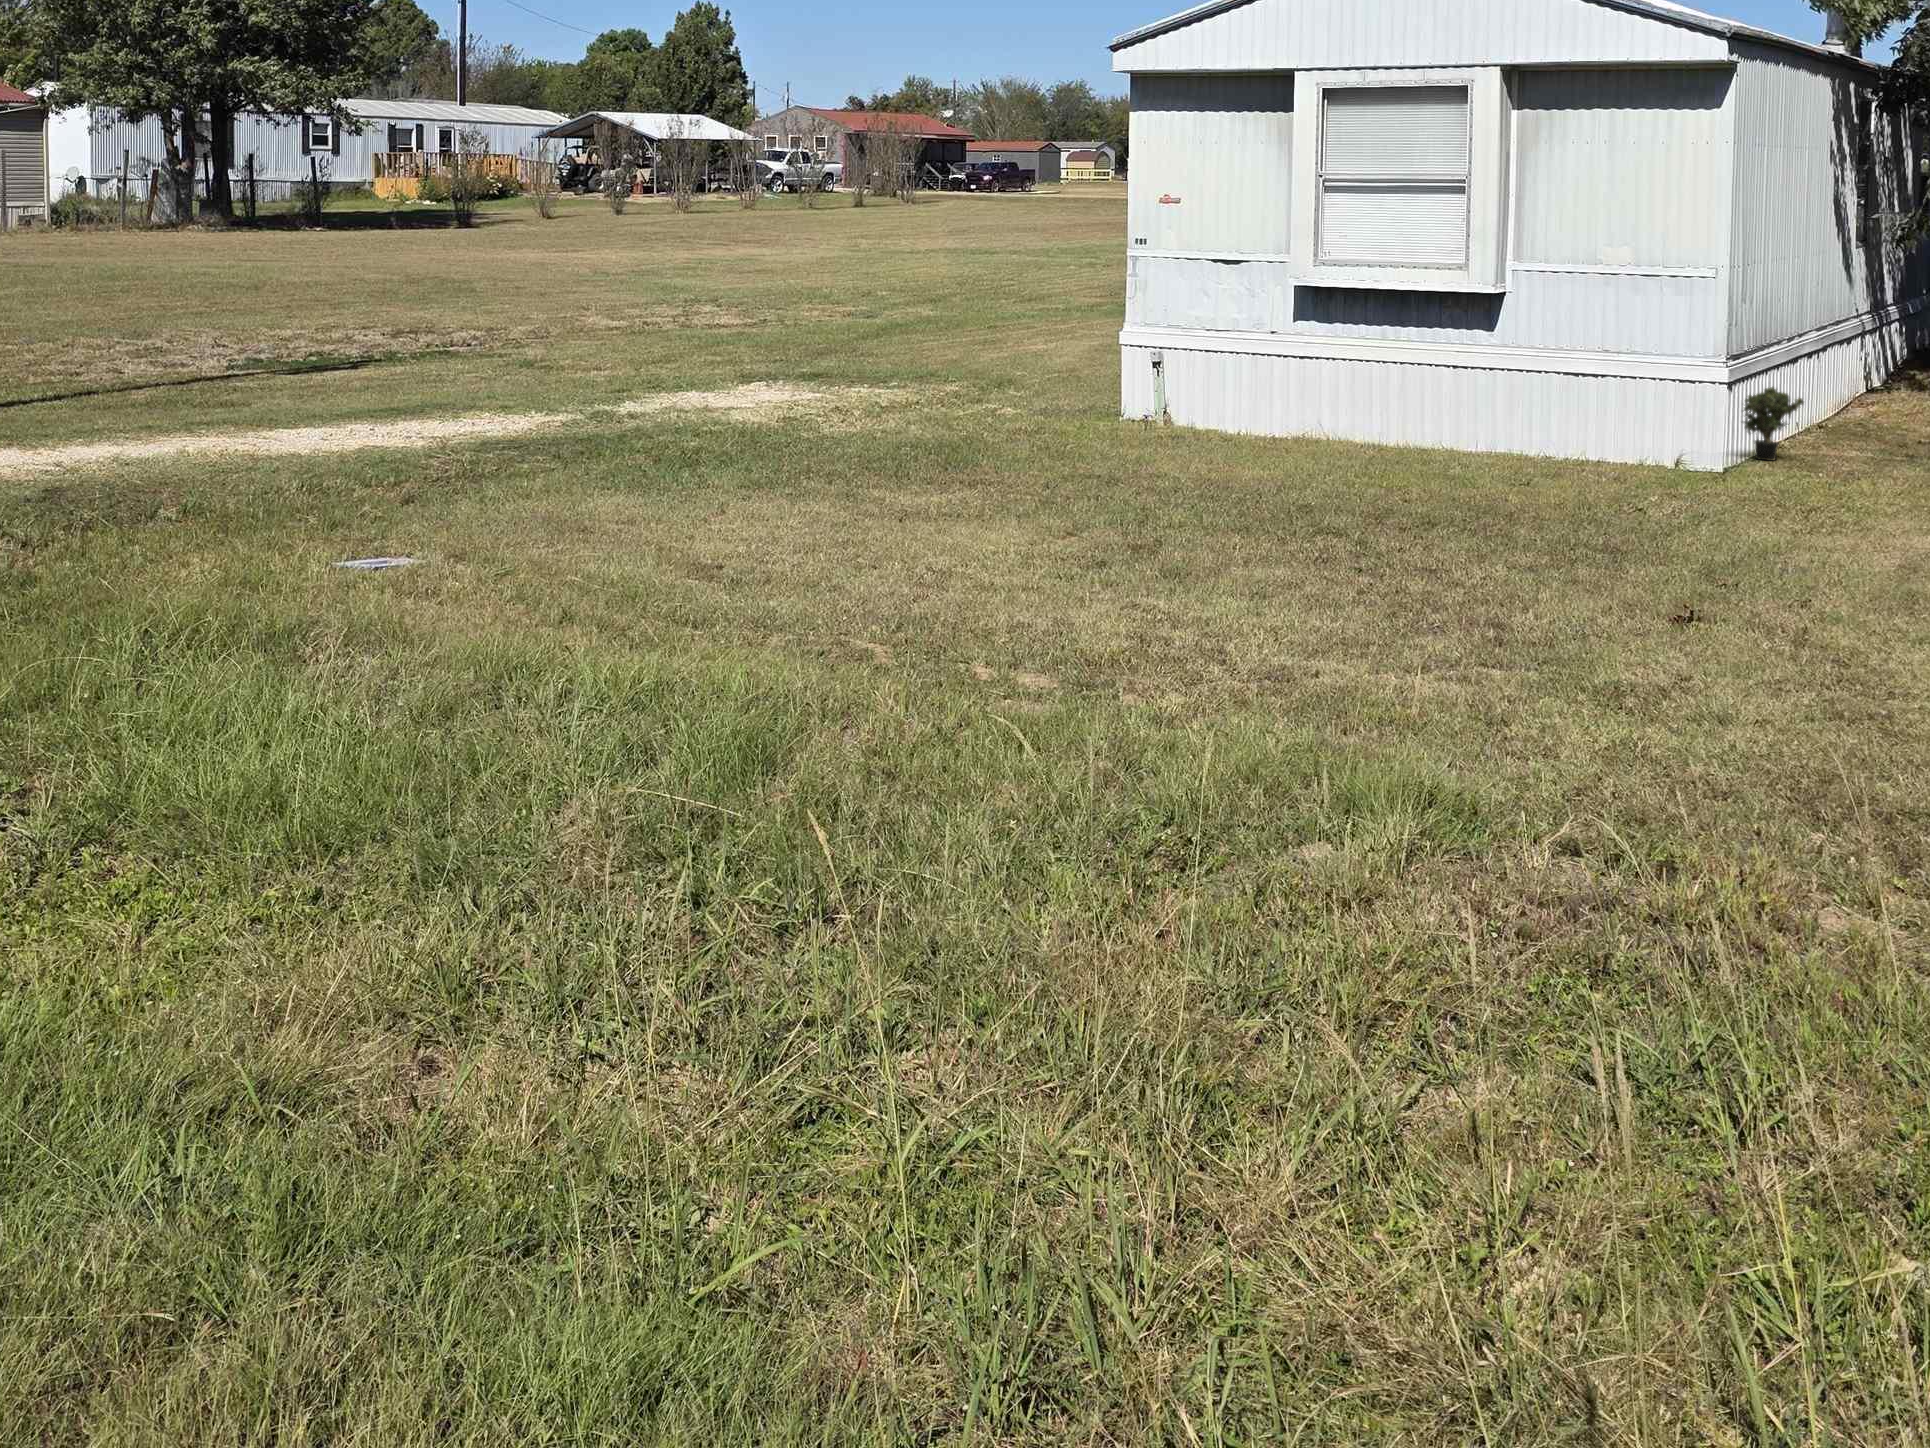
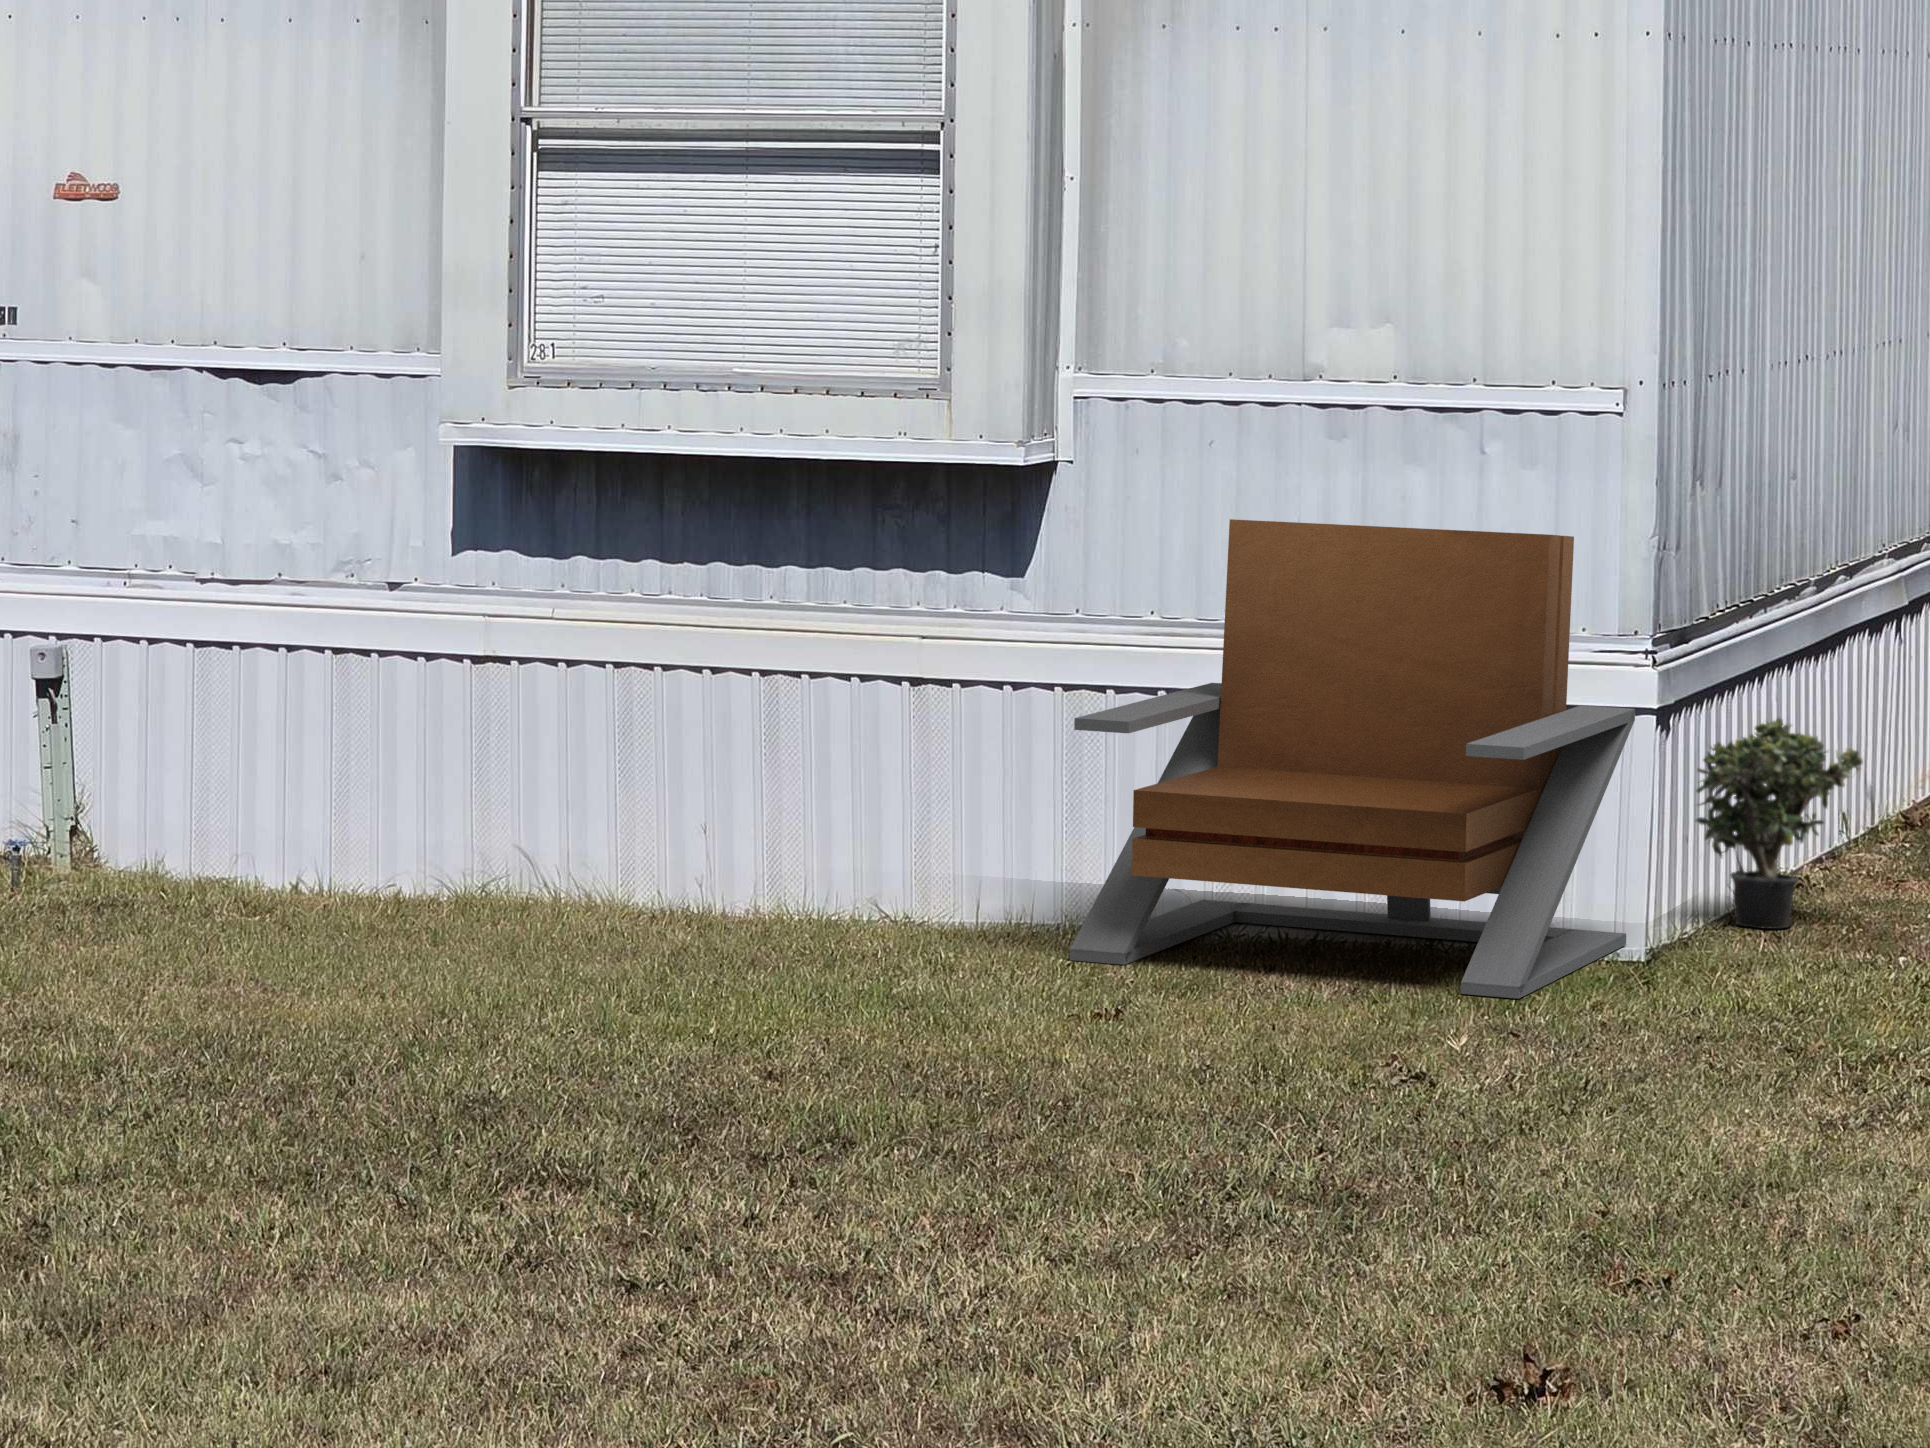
lounge chair: none [1514,314,1719,480] -> present [1070,519,1635,999]

